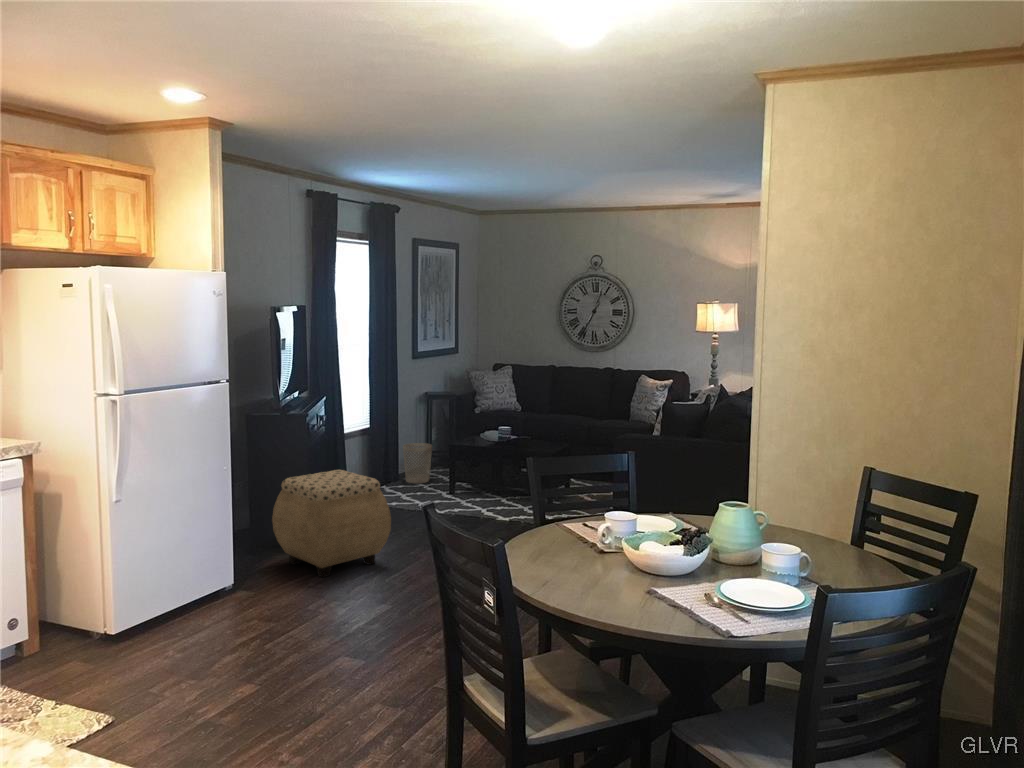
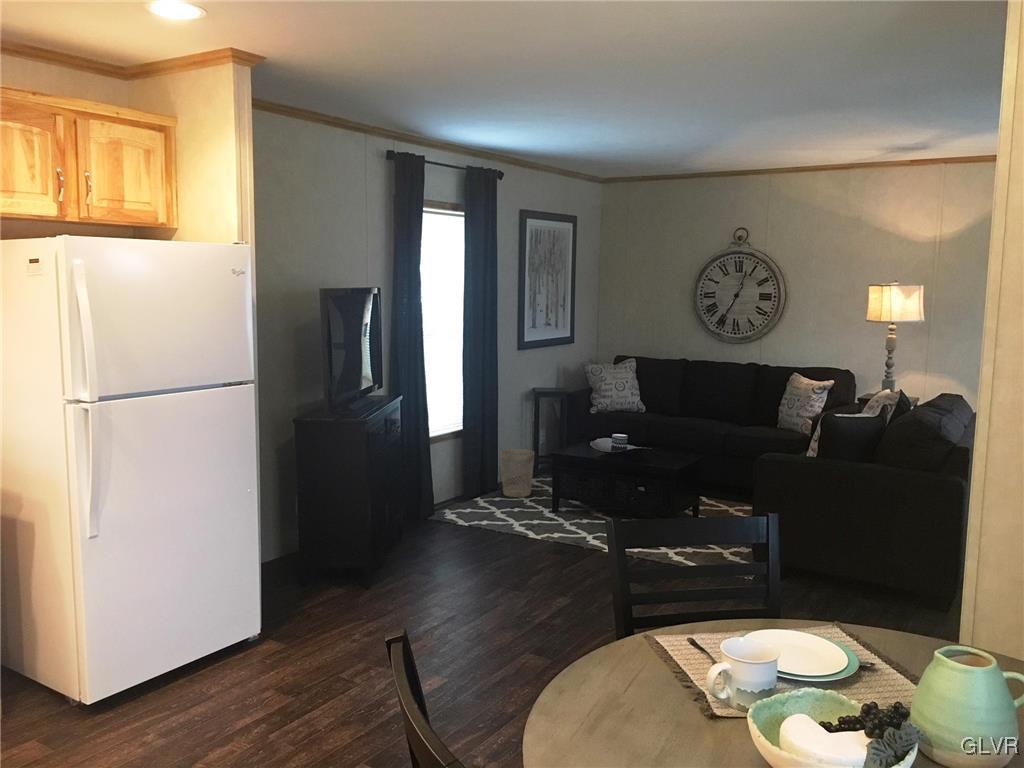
ottoman: present [272,470,391,577] -> none [319,489,460,625]

